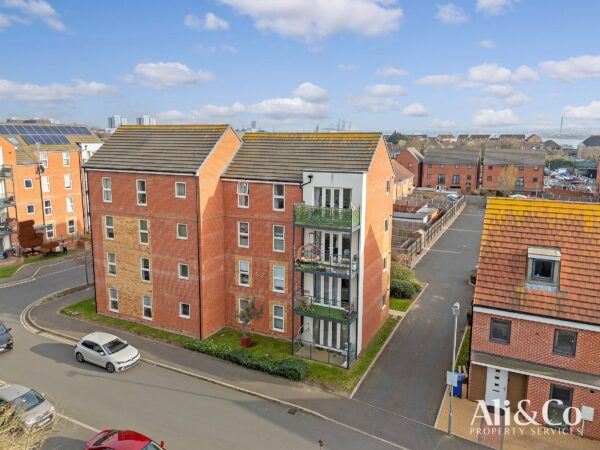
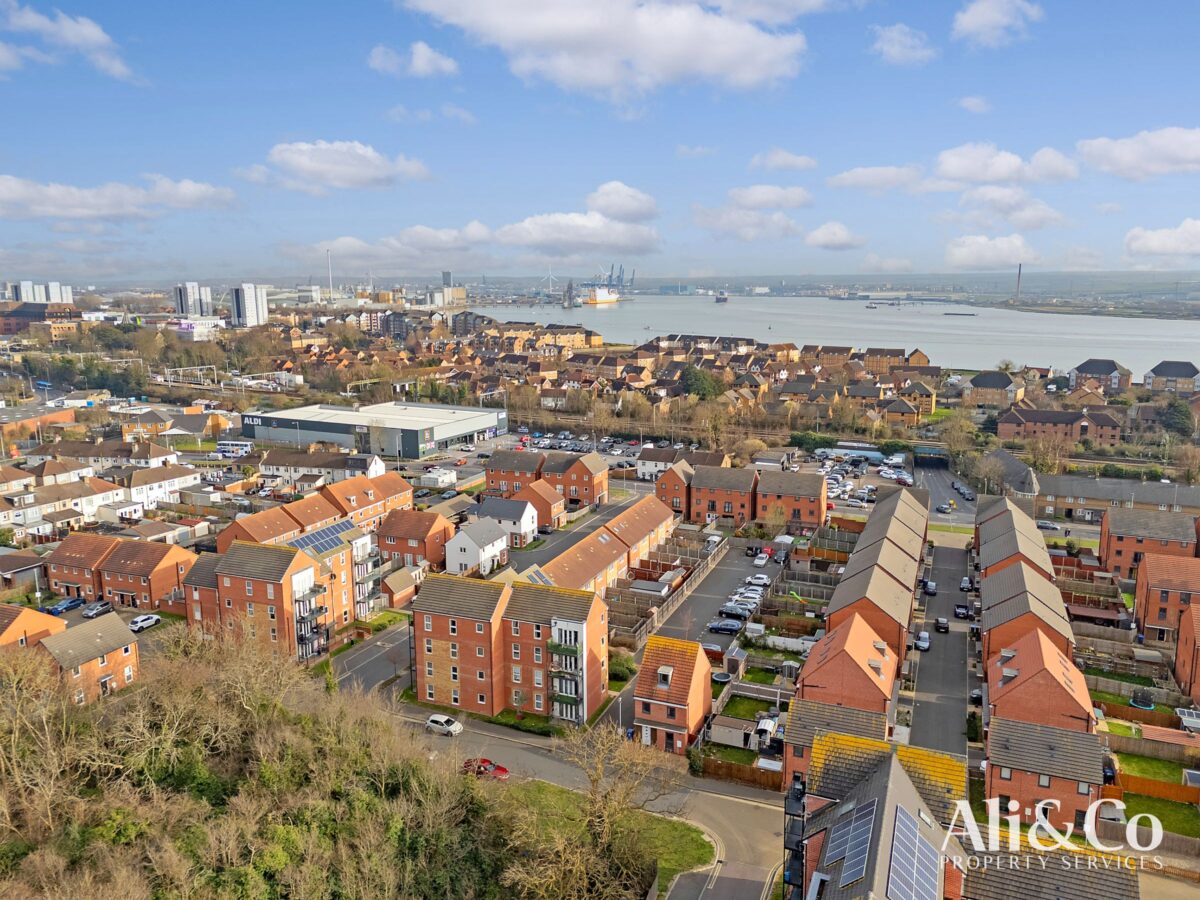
lounge chair: present [17,220,61,256] -> none [326,622,358,653]

